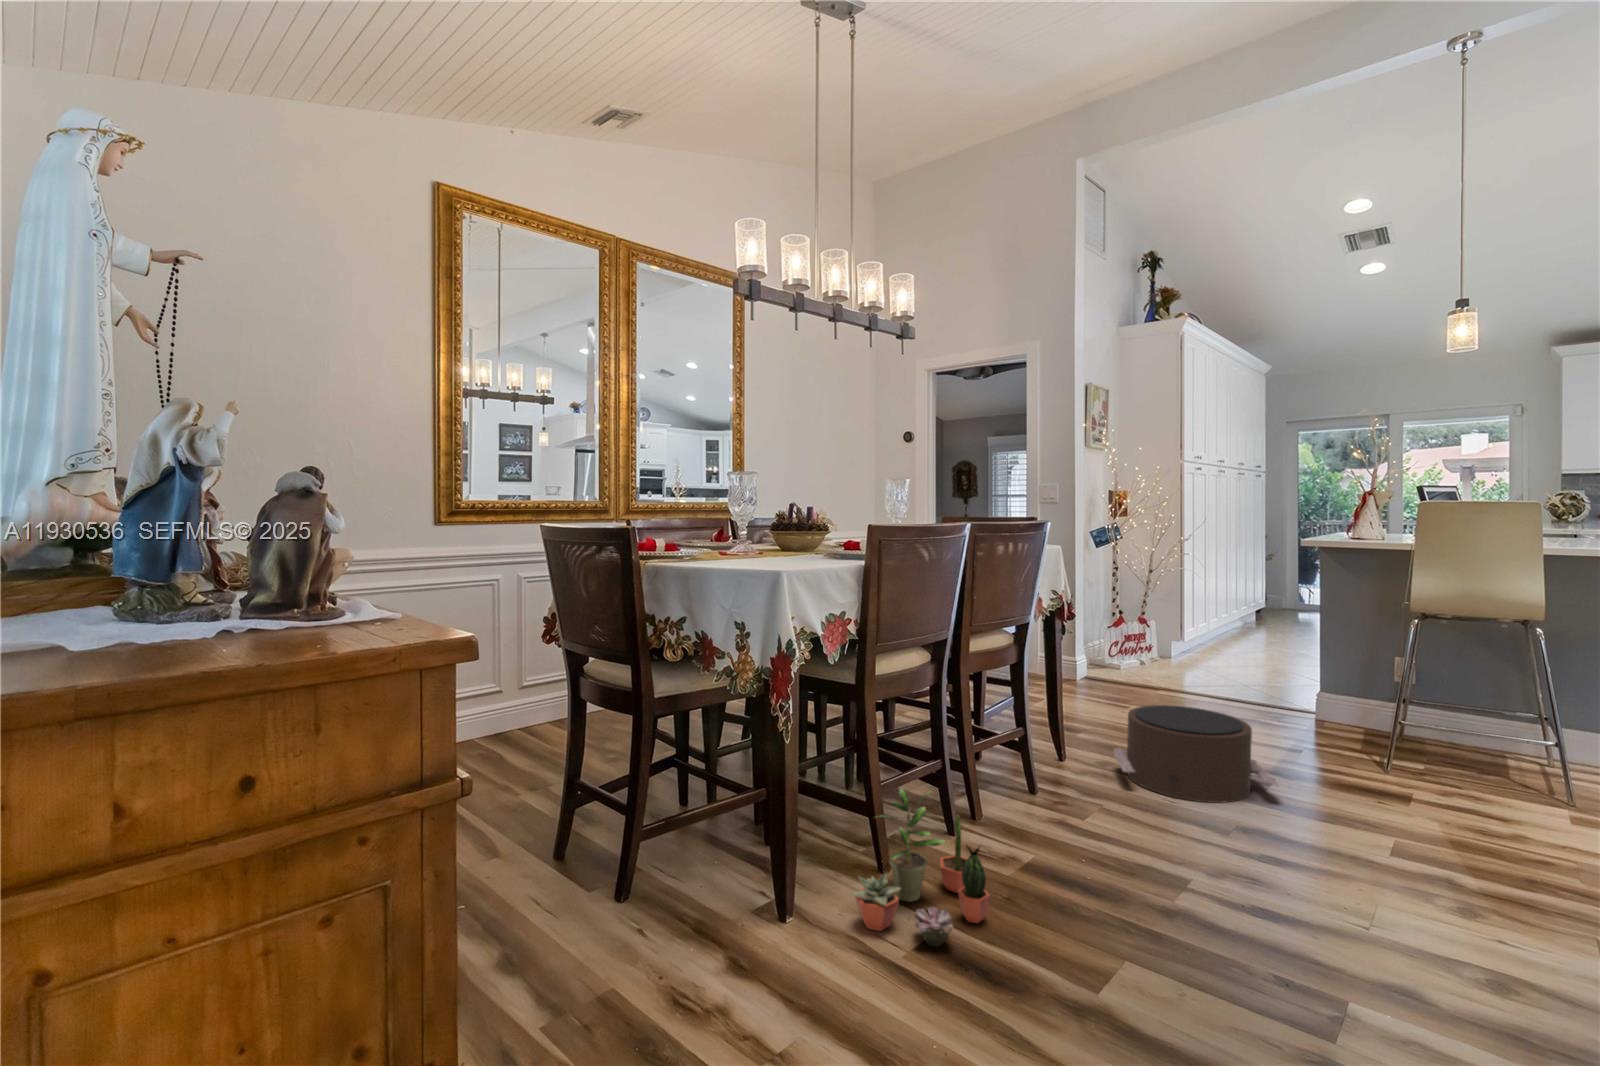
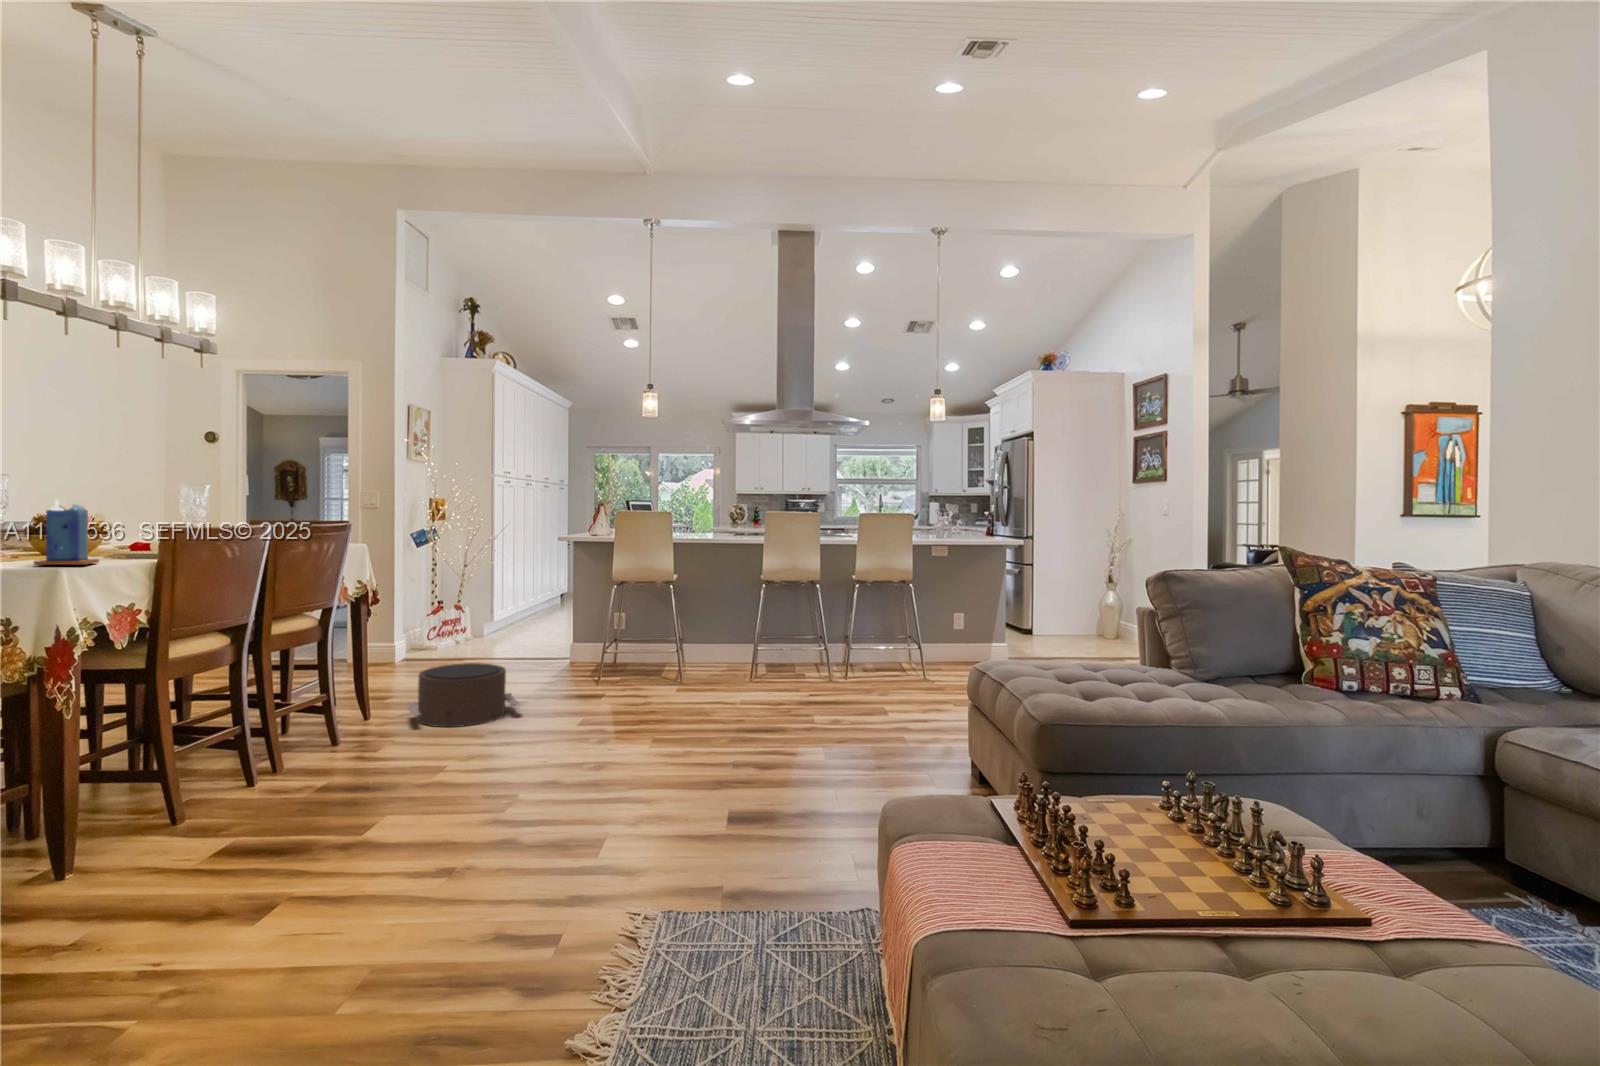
candle: none [762,491,816,565] -> present [34,500,99,565]
potted plant: present [852,789,990,947] -> none [143,738,279,855]

